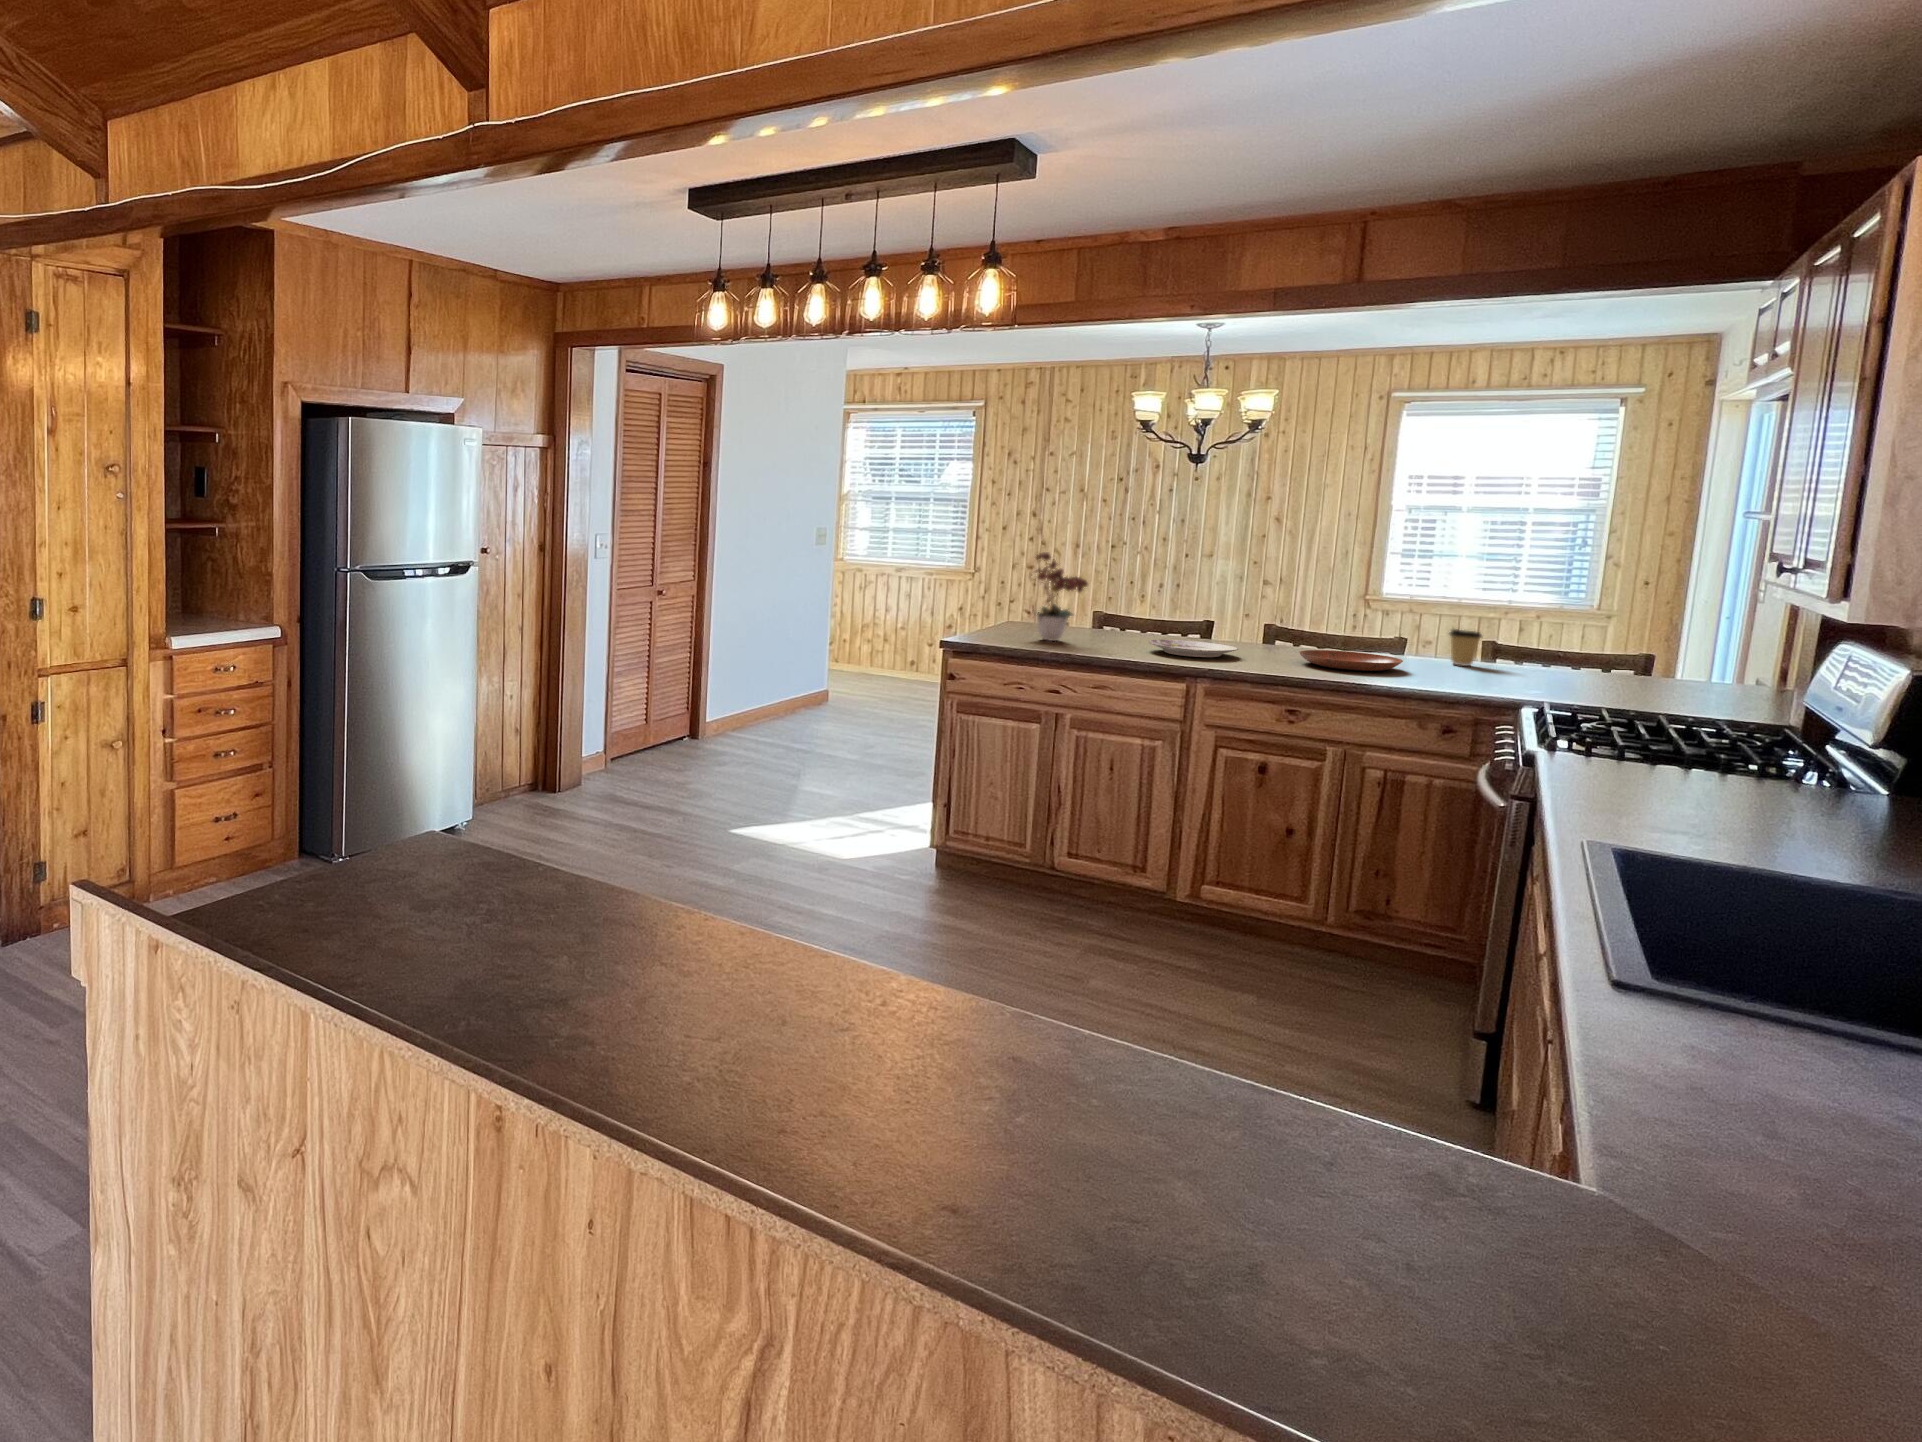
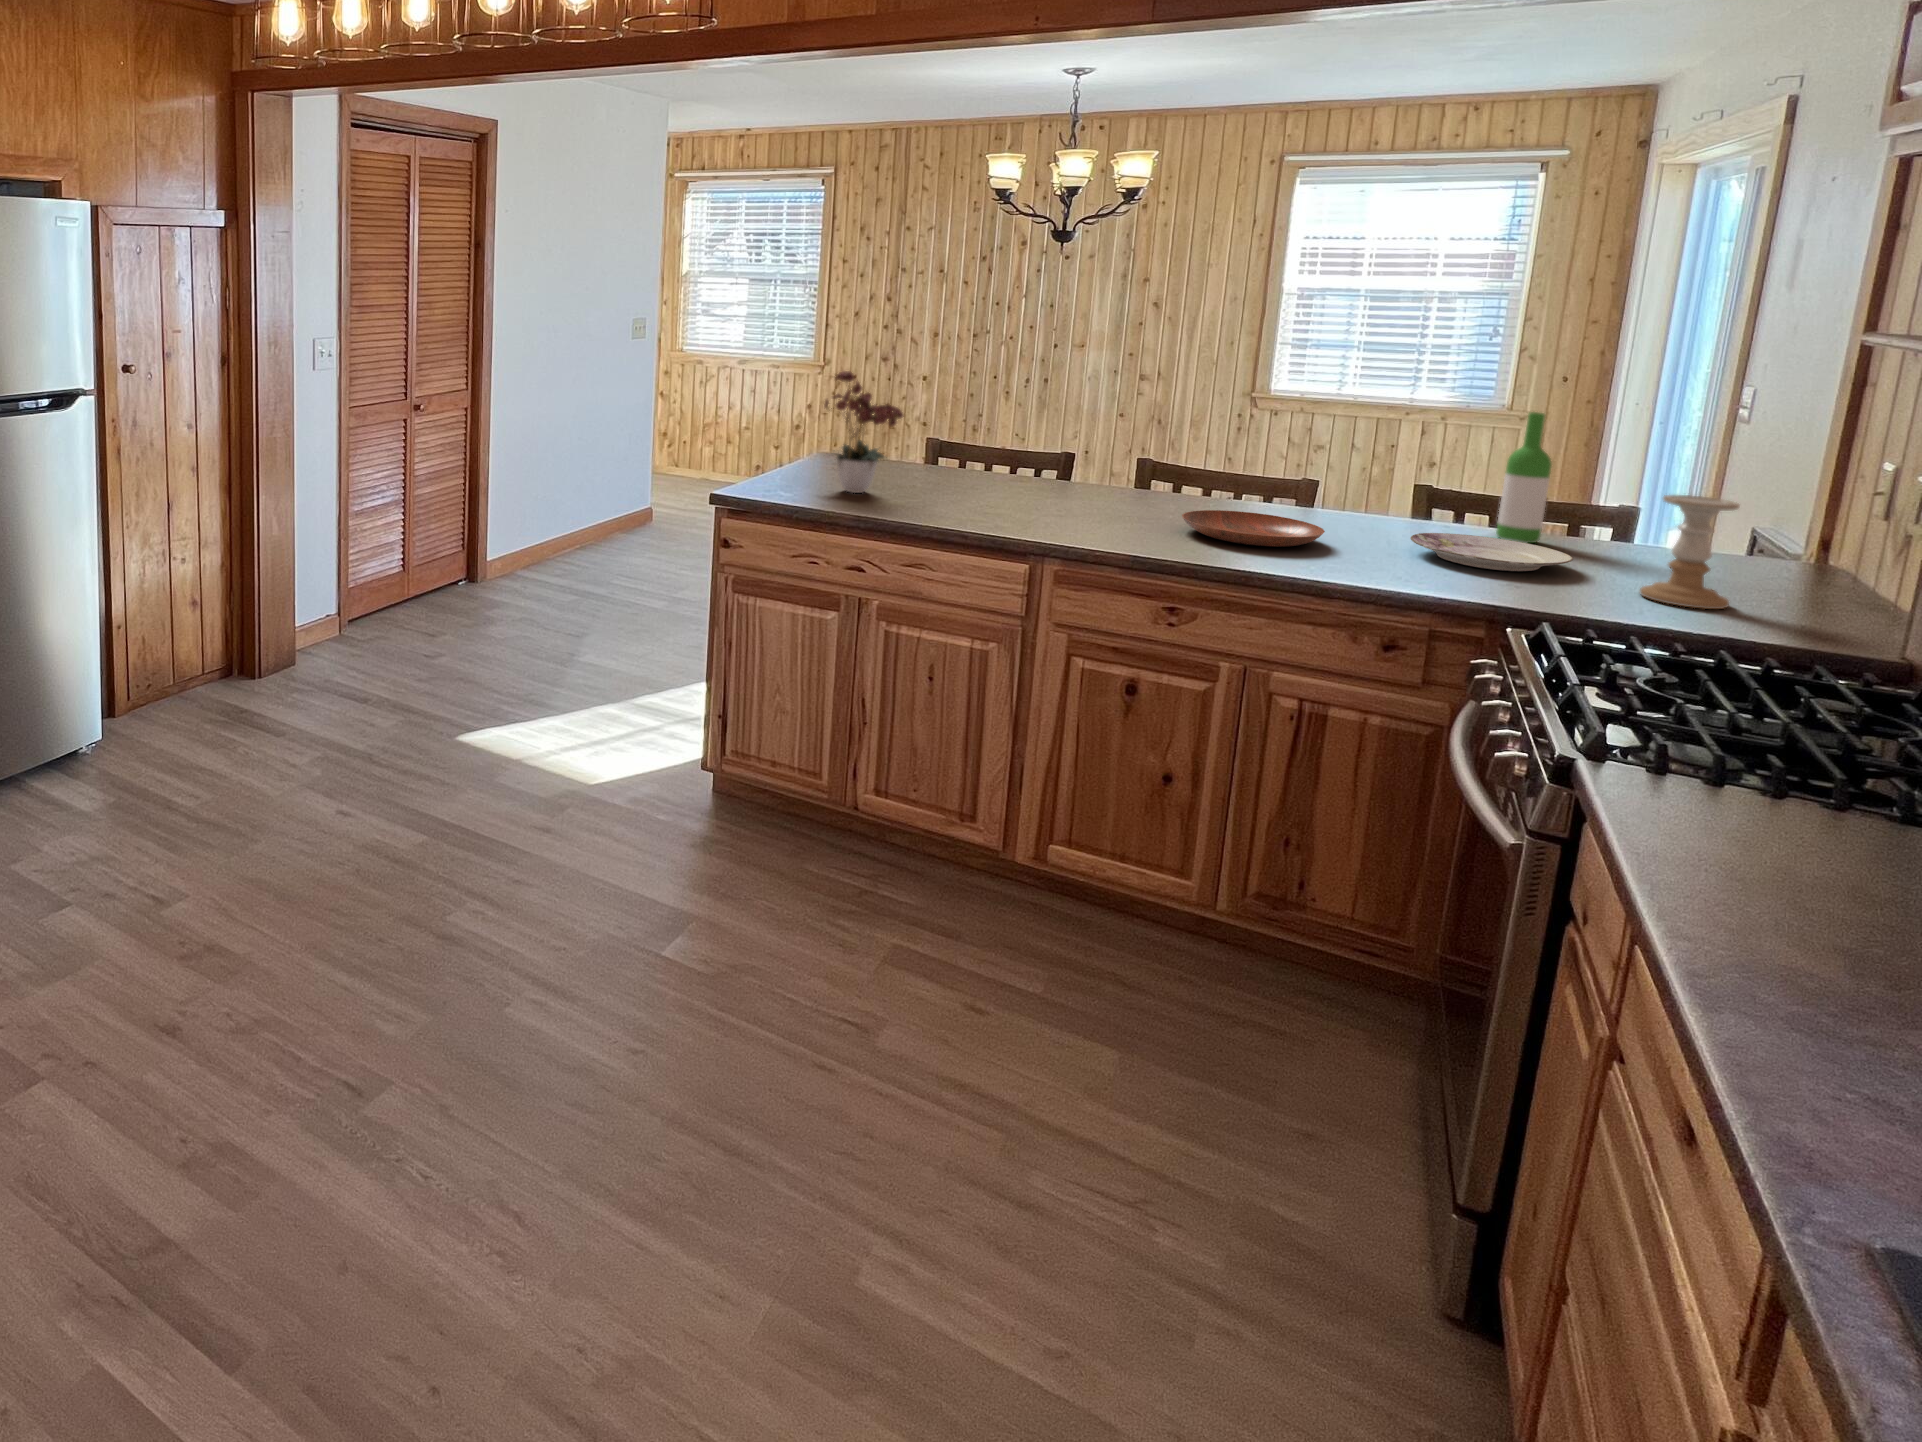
wine bottle: none [1533,580,1571,673] -> present [1496,412,1552,543]
coffee cup: present [1450,629,1482,666] -> none [1382,478,1430,532]
candle holder: none [1621,629,1685,703] -> present [1640,495,1740,609]
plate: present [1149,639,1238,657] -> present [1410,533,1573,571]

